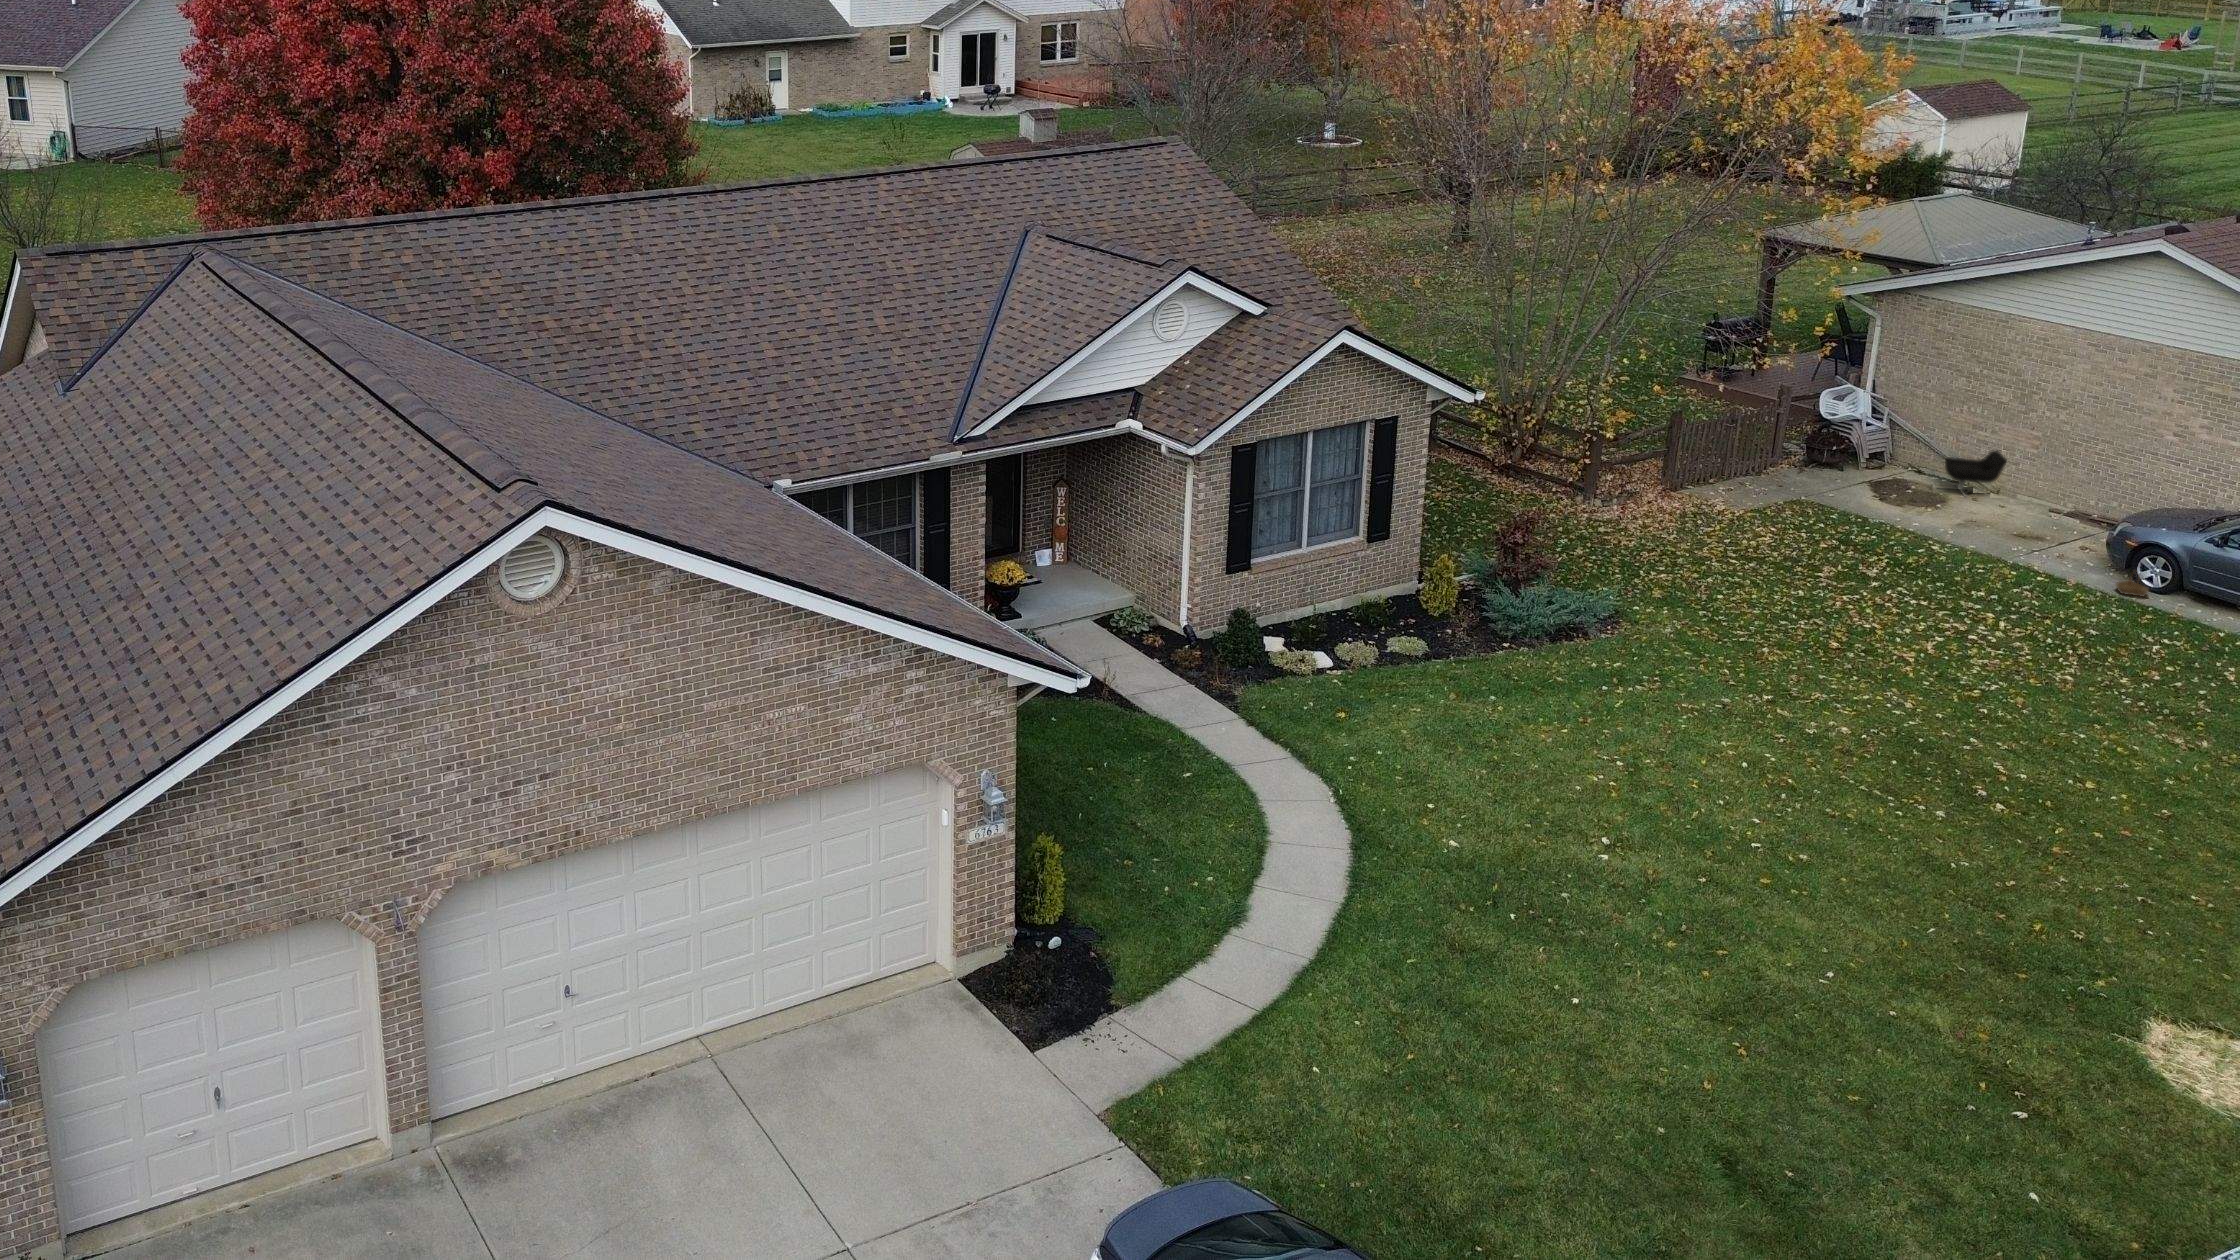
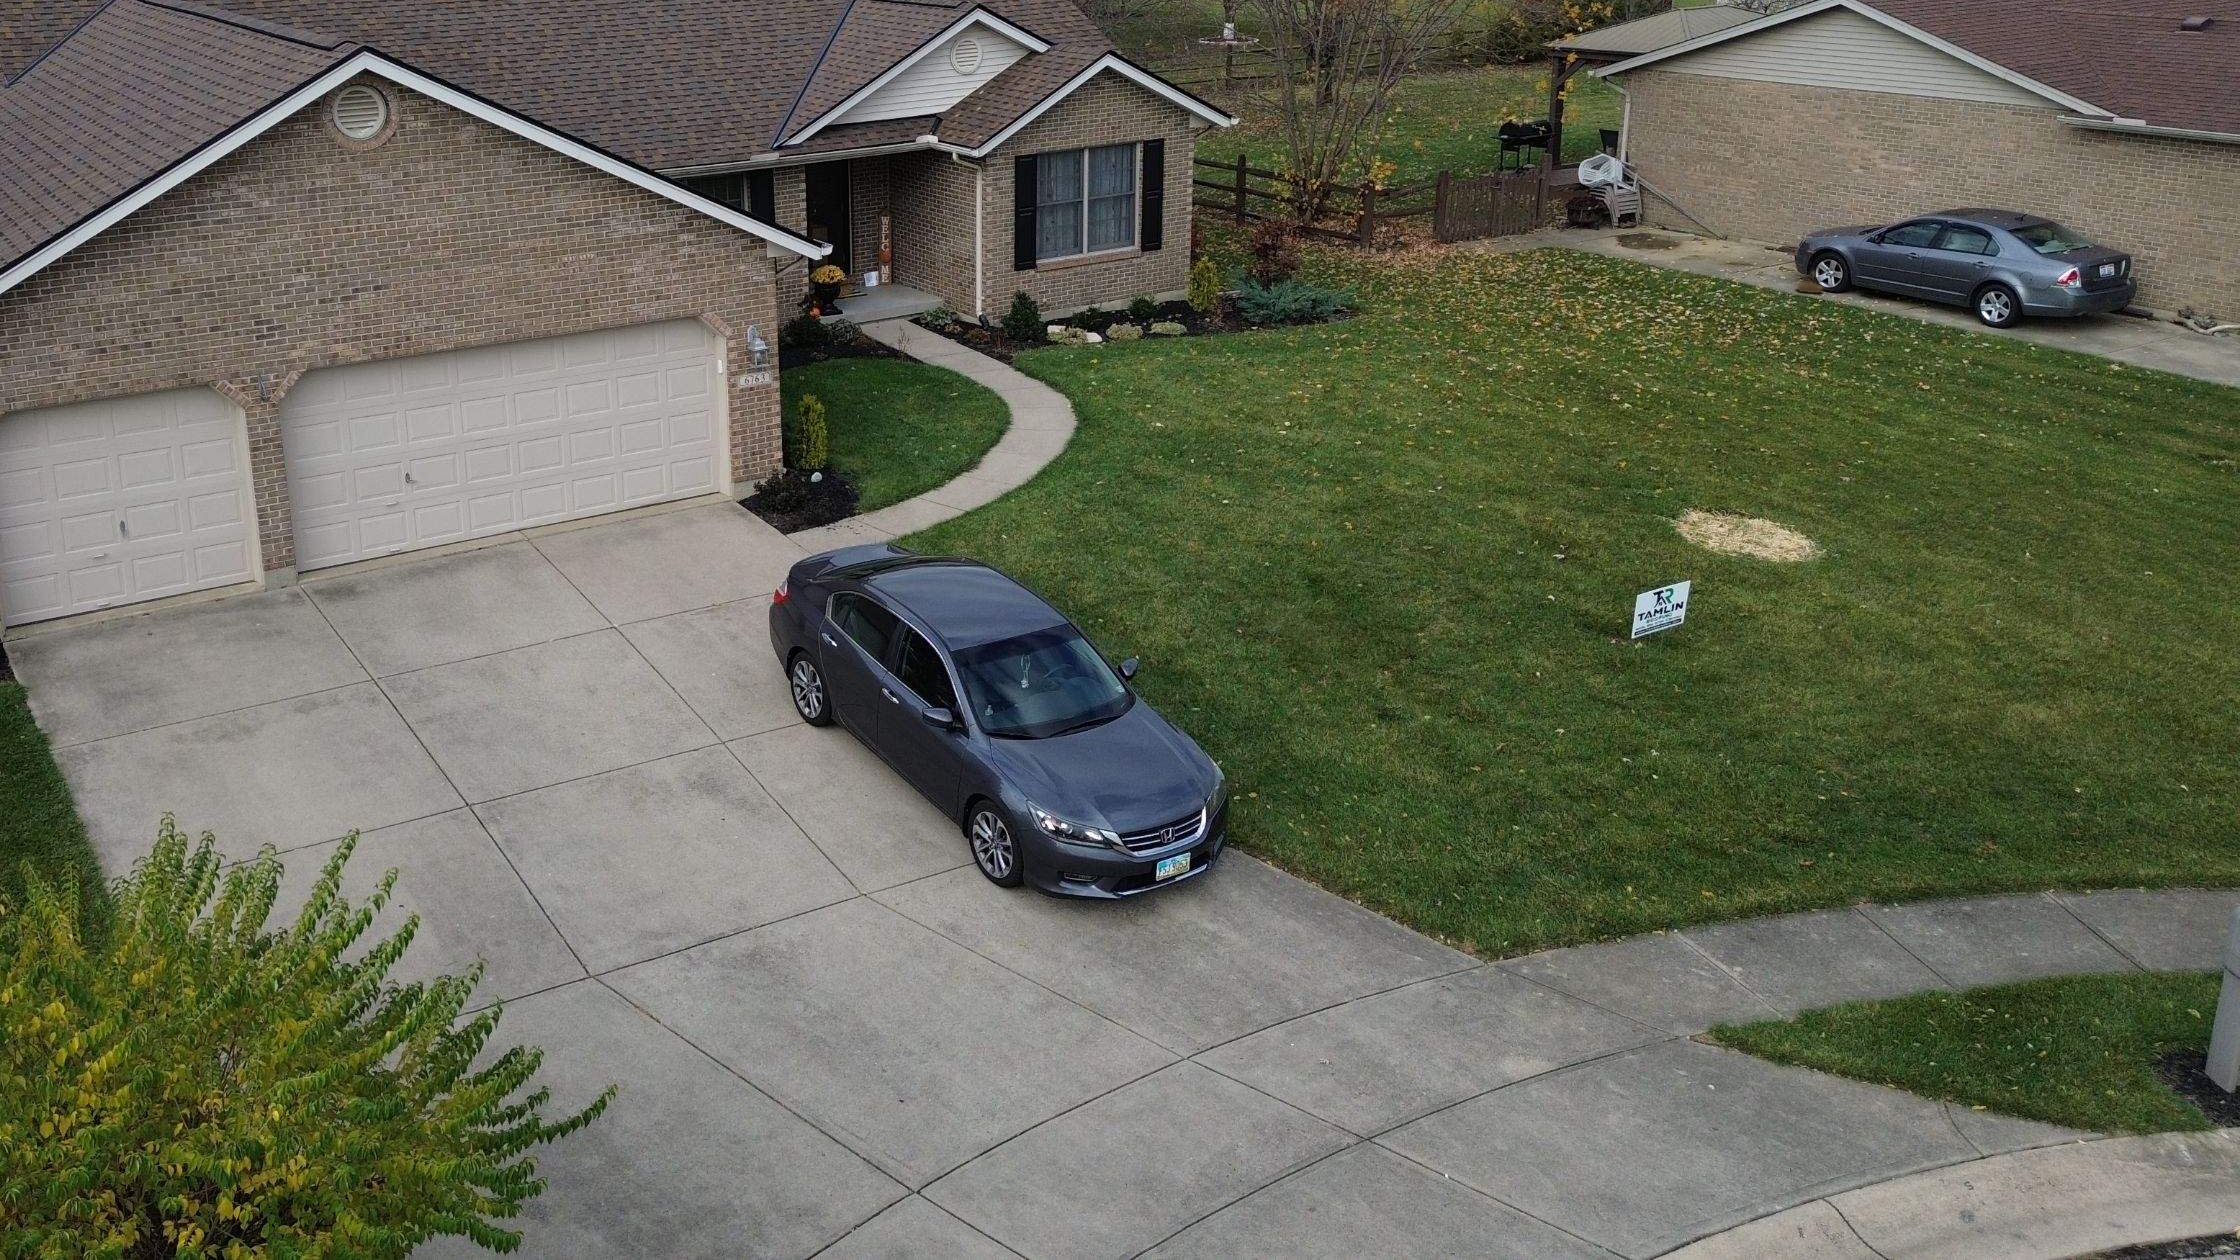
lounge chair: present [1945,450,2007,495] -> none [1672,198,1730,239]

